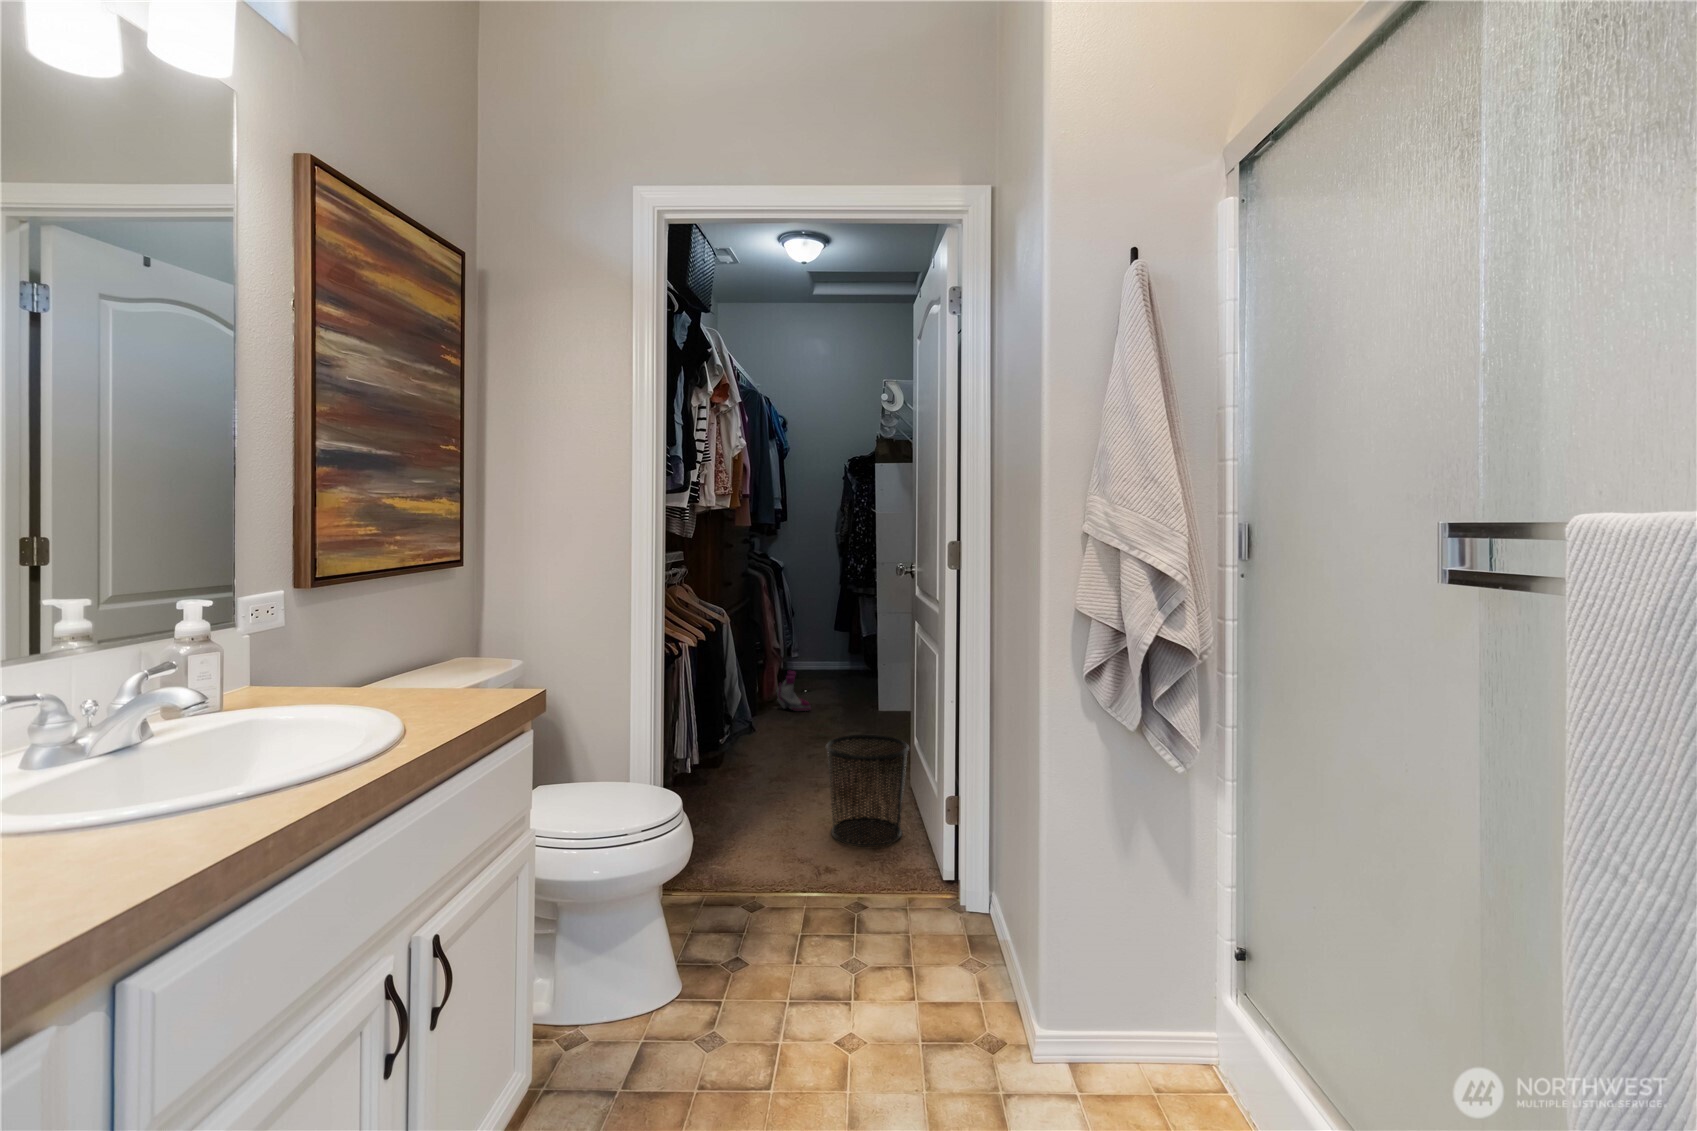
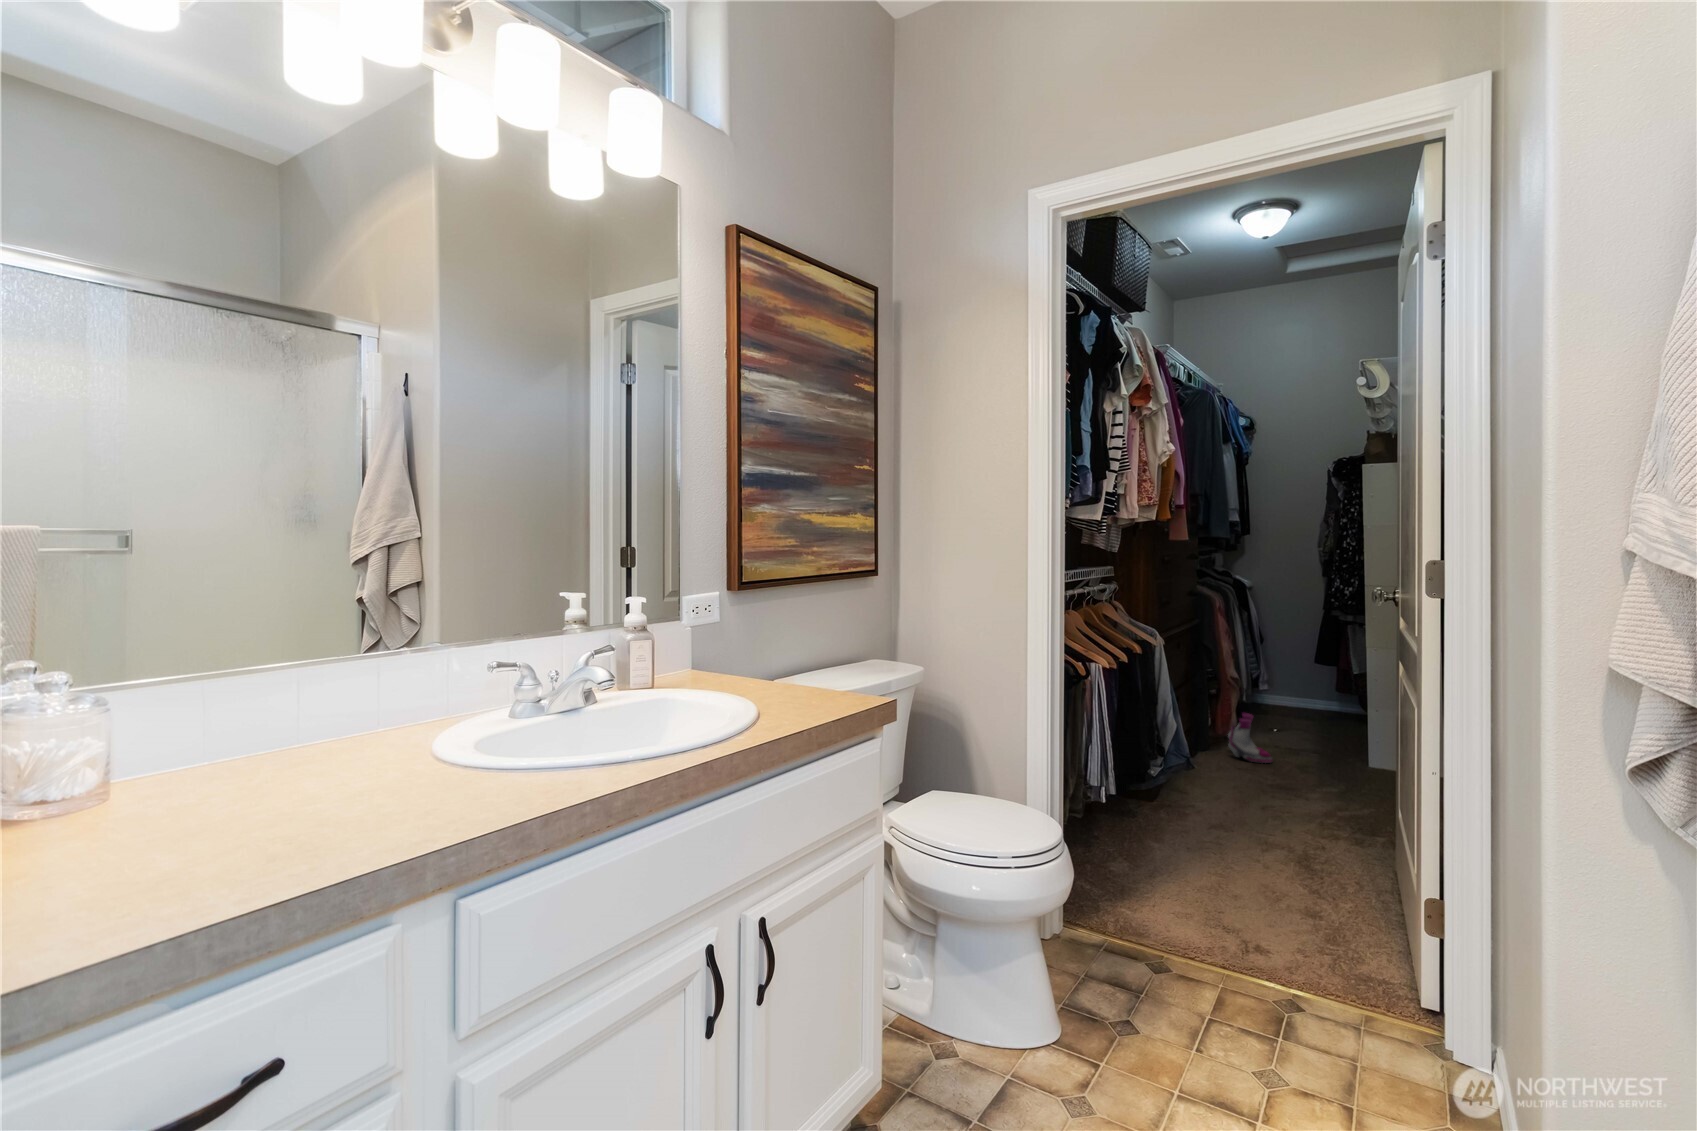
waste bin: present [826,735,909,847] -> none [1265,795,1388,944]

